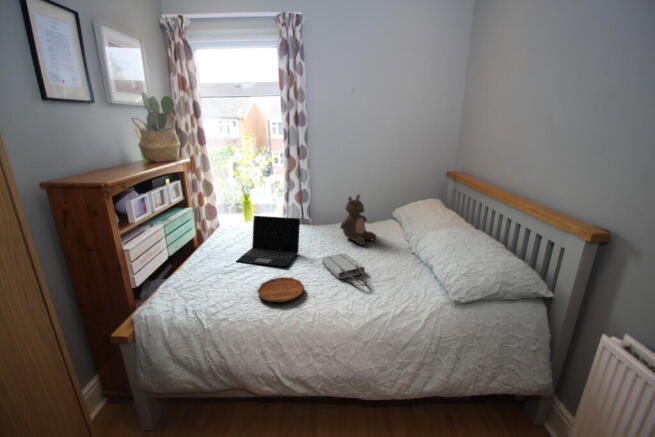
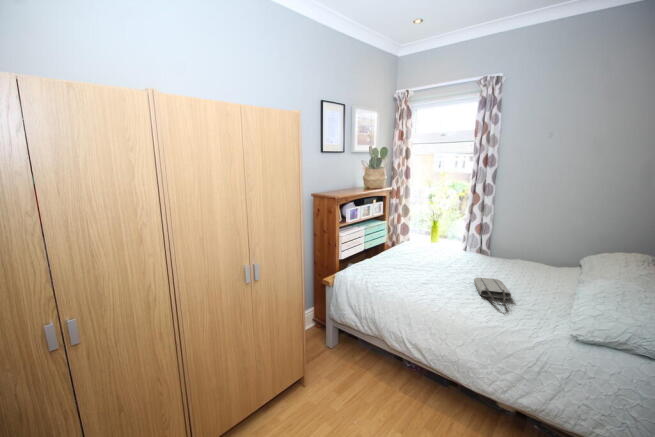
stuffed bear: present [340,195,377,245] -> none [507,232,549,280]
laptop: present [236,216,300,267] -> none [406,234,464,276]
tray: present [257,277,304,302] -> none [409,279,445,295]

